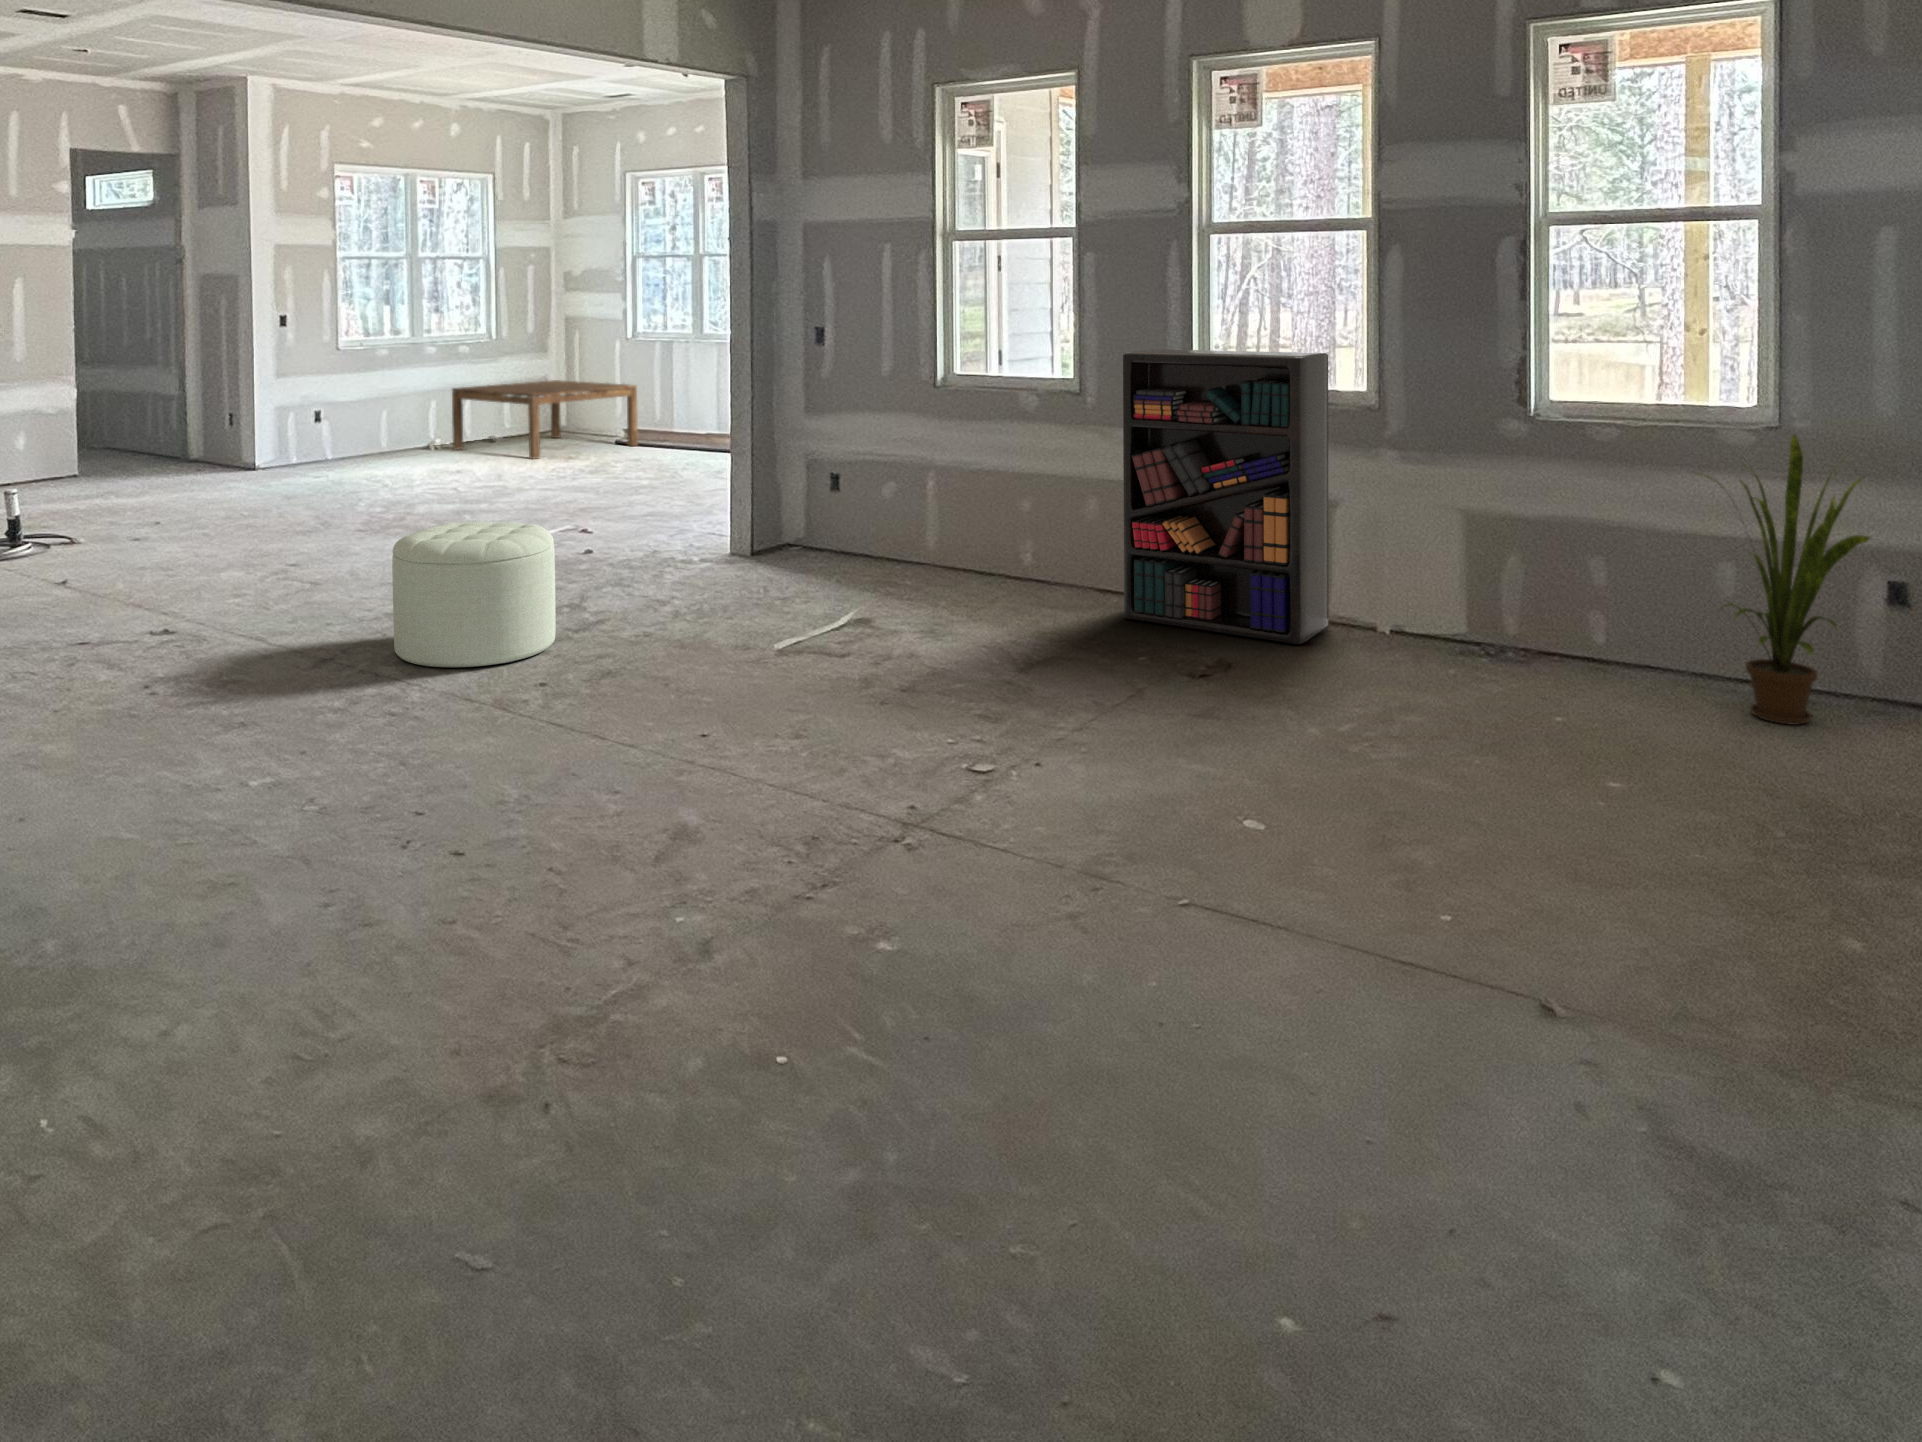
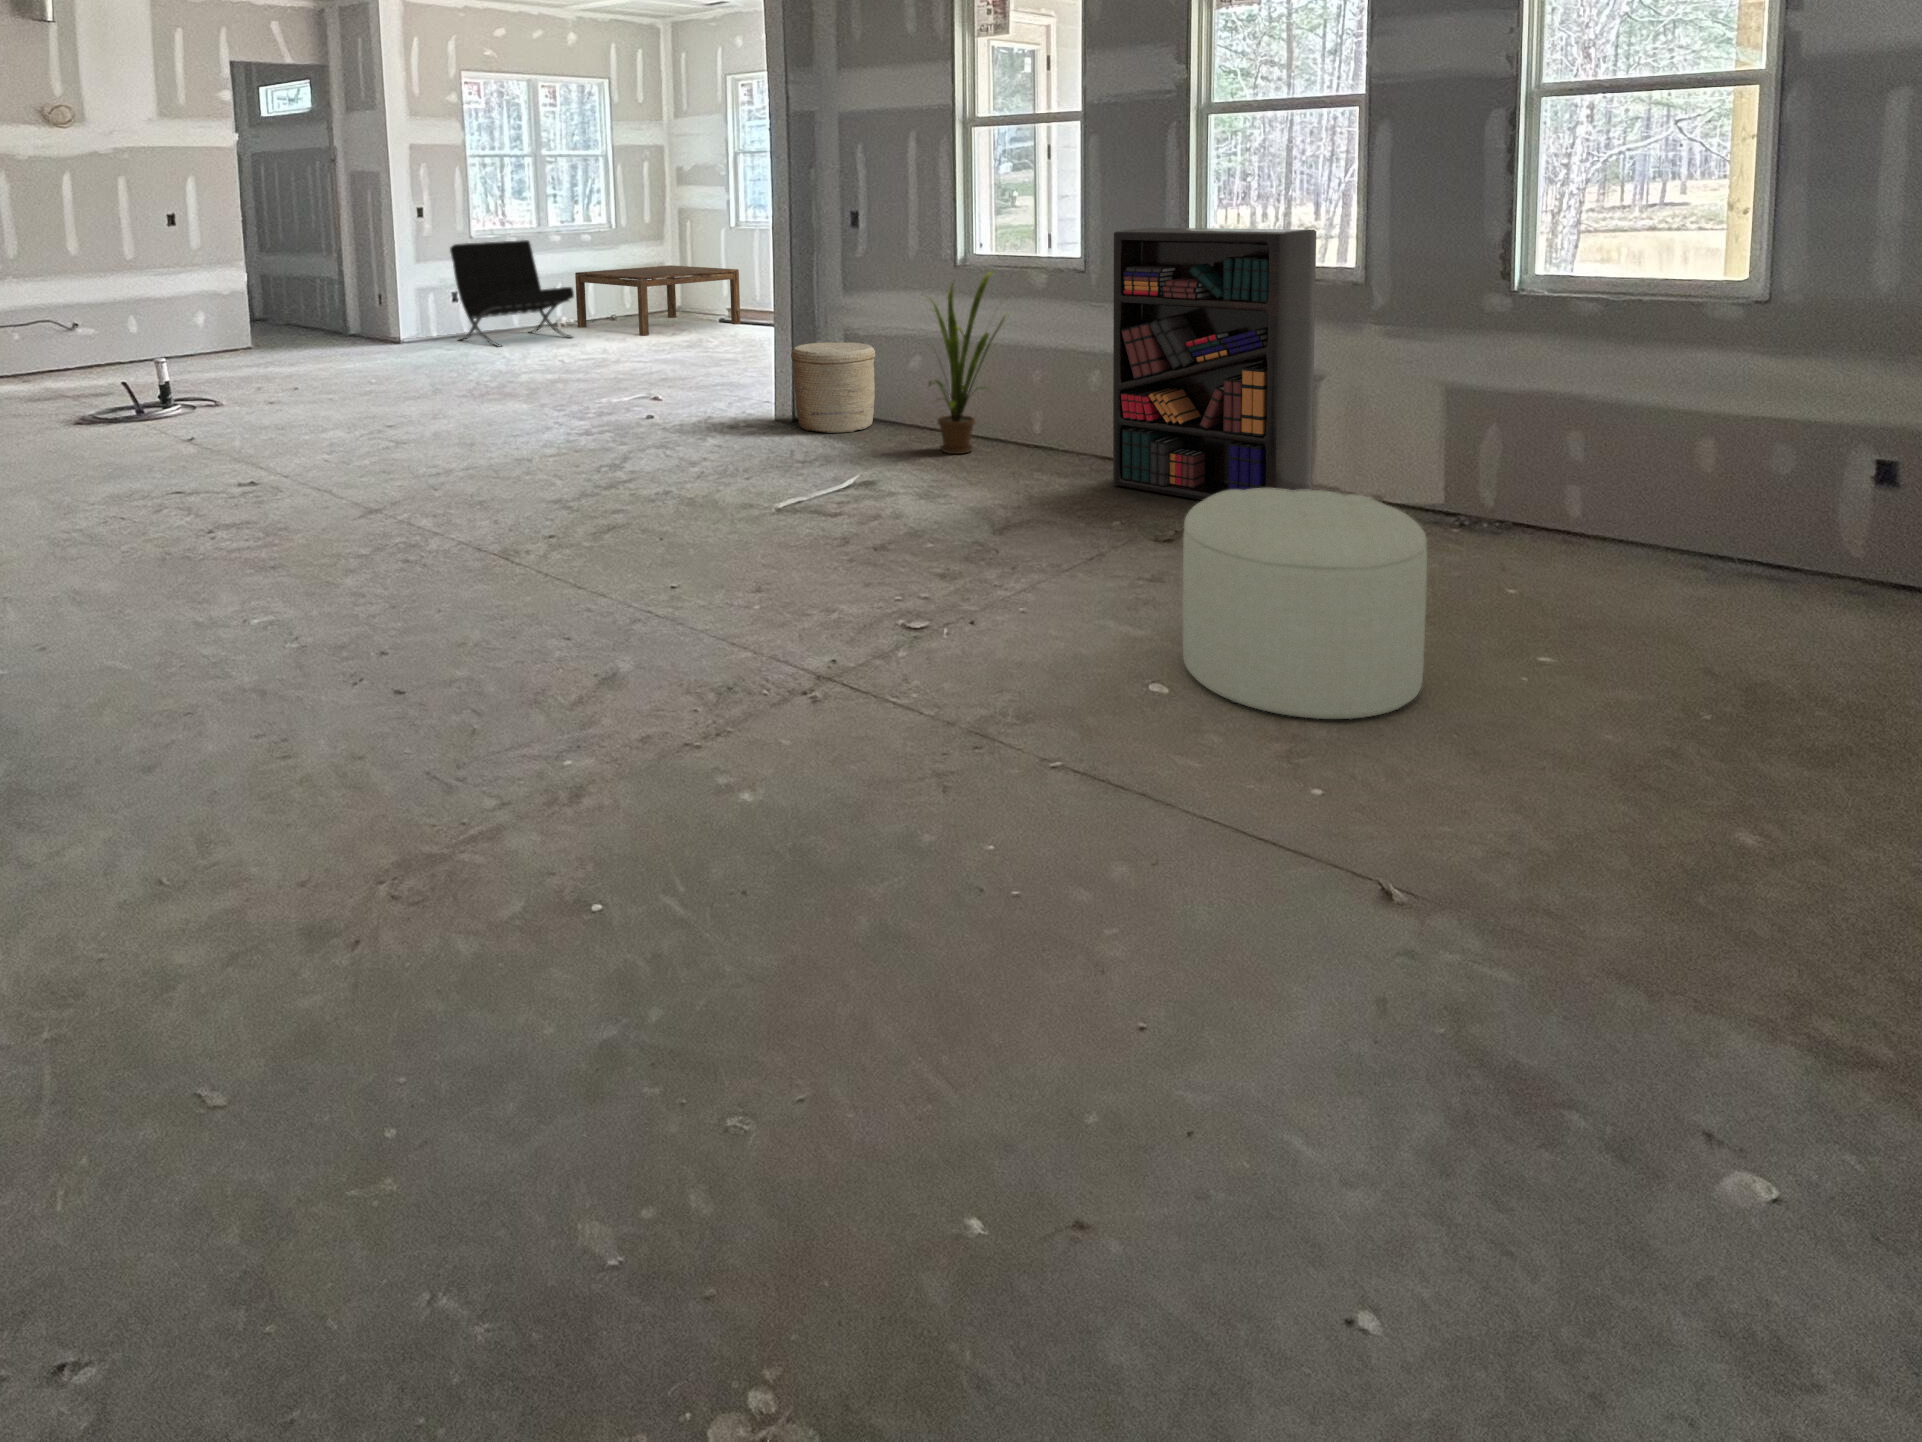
lounge chair: none [315,352,457,473] -> present [450,240,574,347]
house plant: present [1692,435,1870,725] -> present [929,270,1007,454]
woven basket: none [753,468,844,567] -> present [791,342,875,433]
ottoman: present [392,522,556,667] -> present [1183,489,1427,719]

